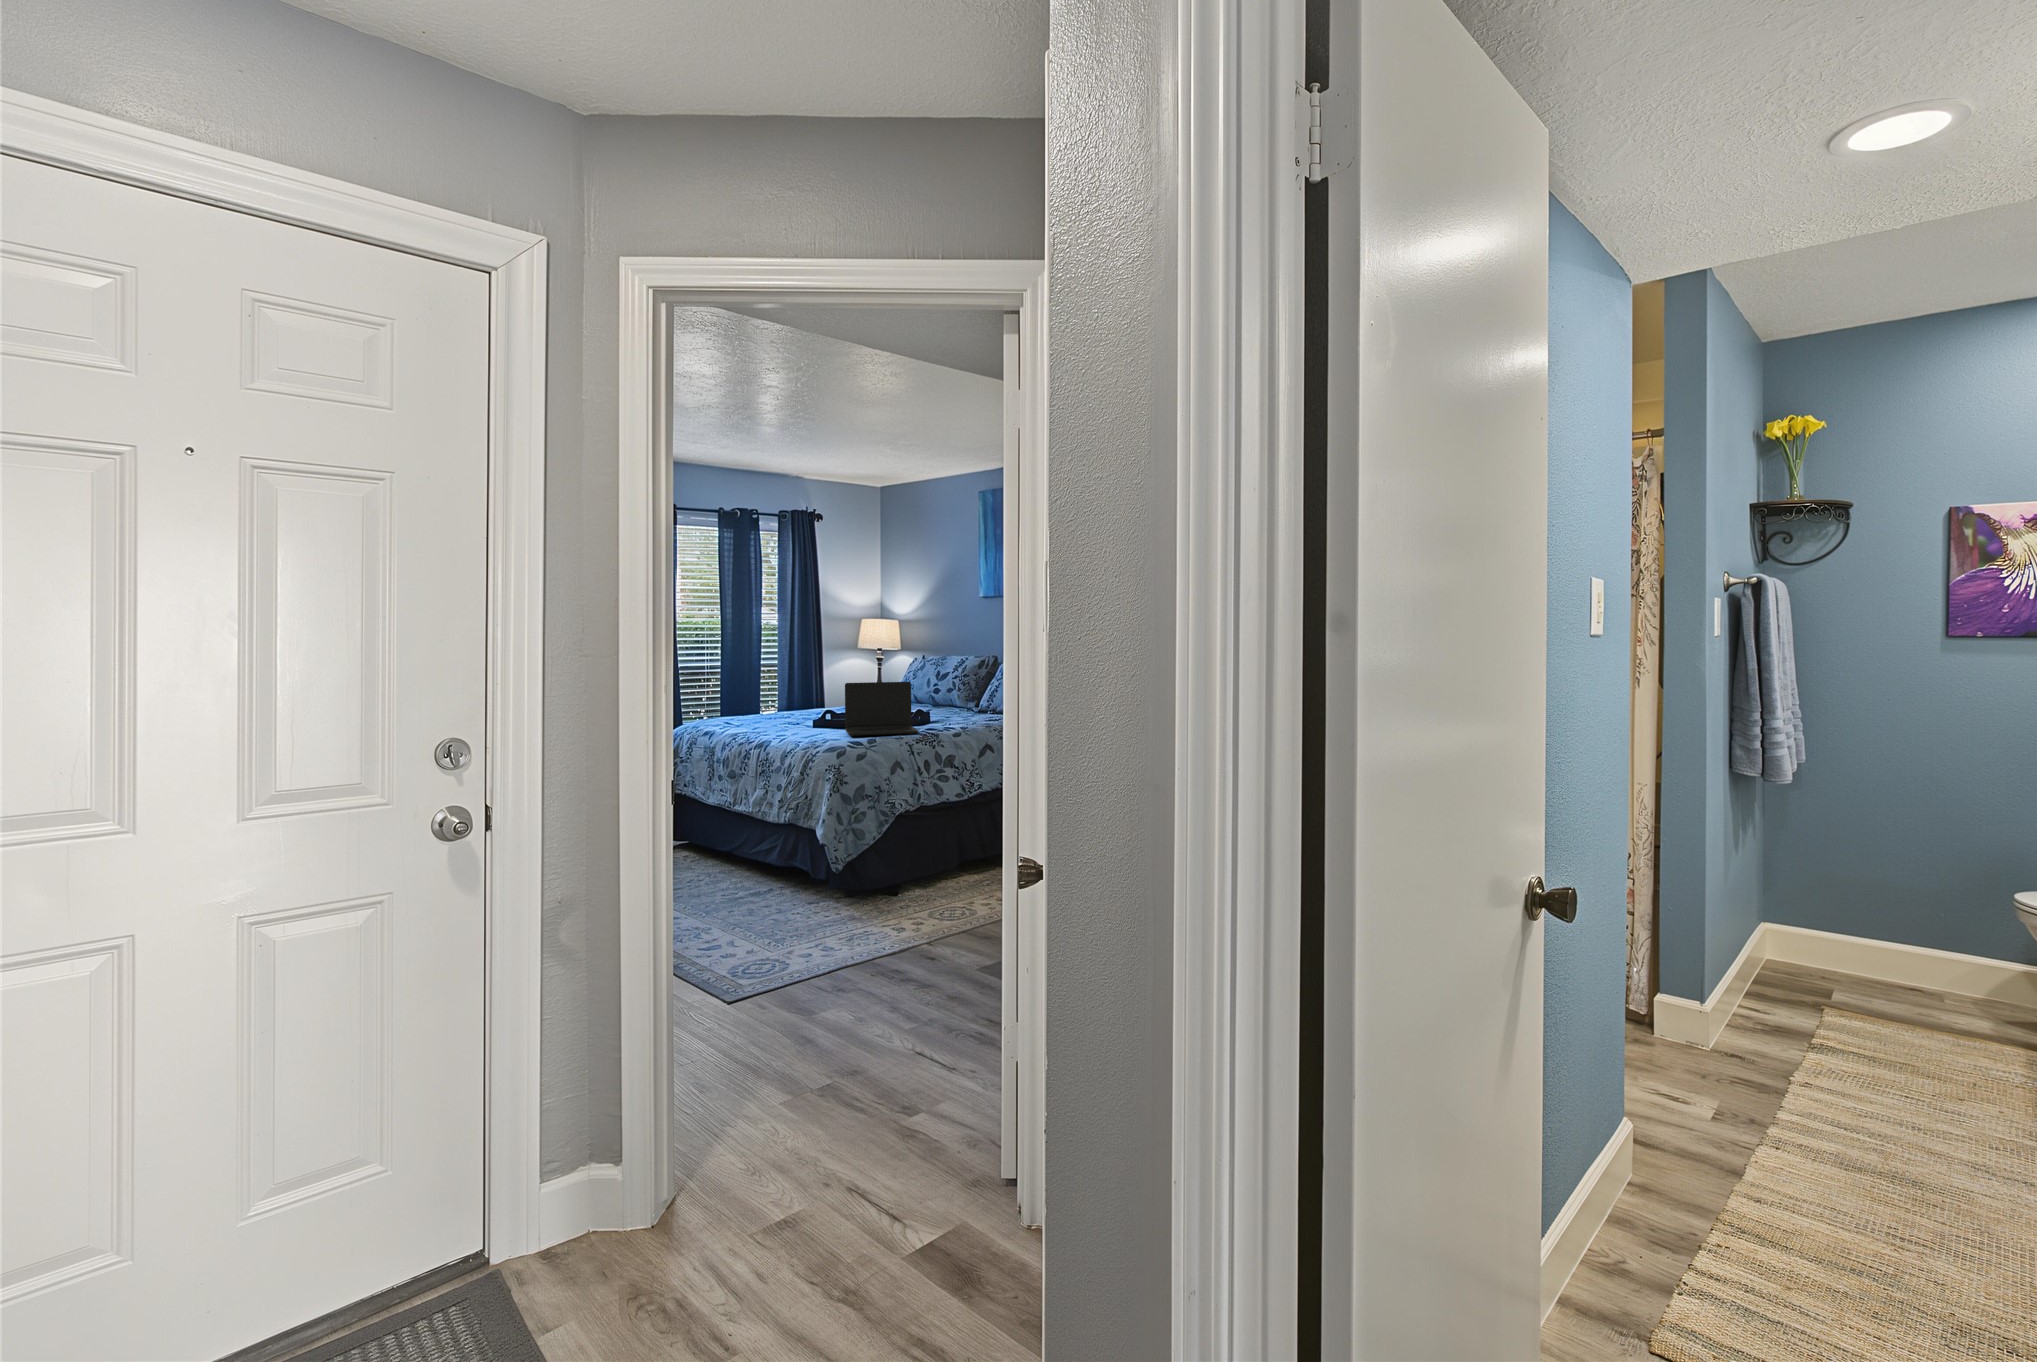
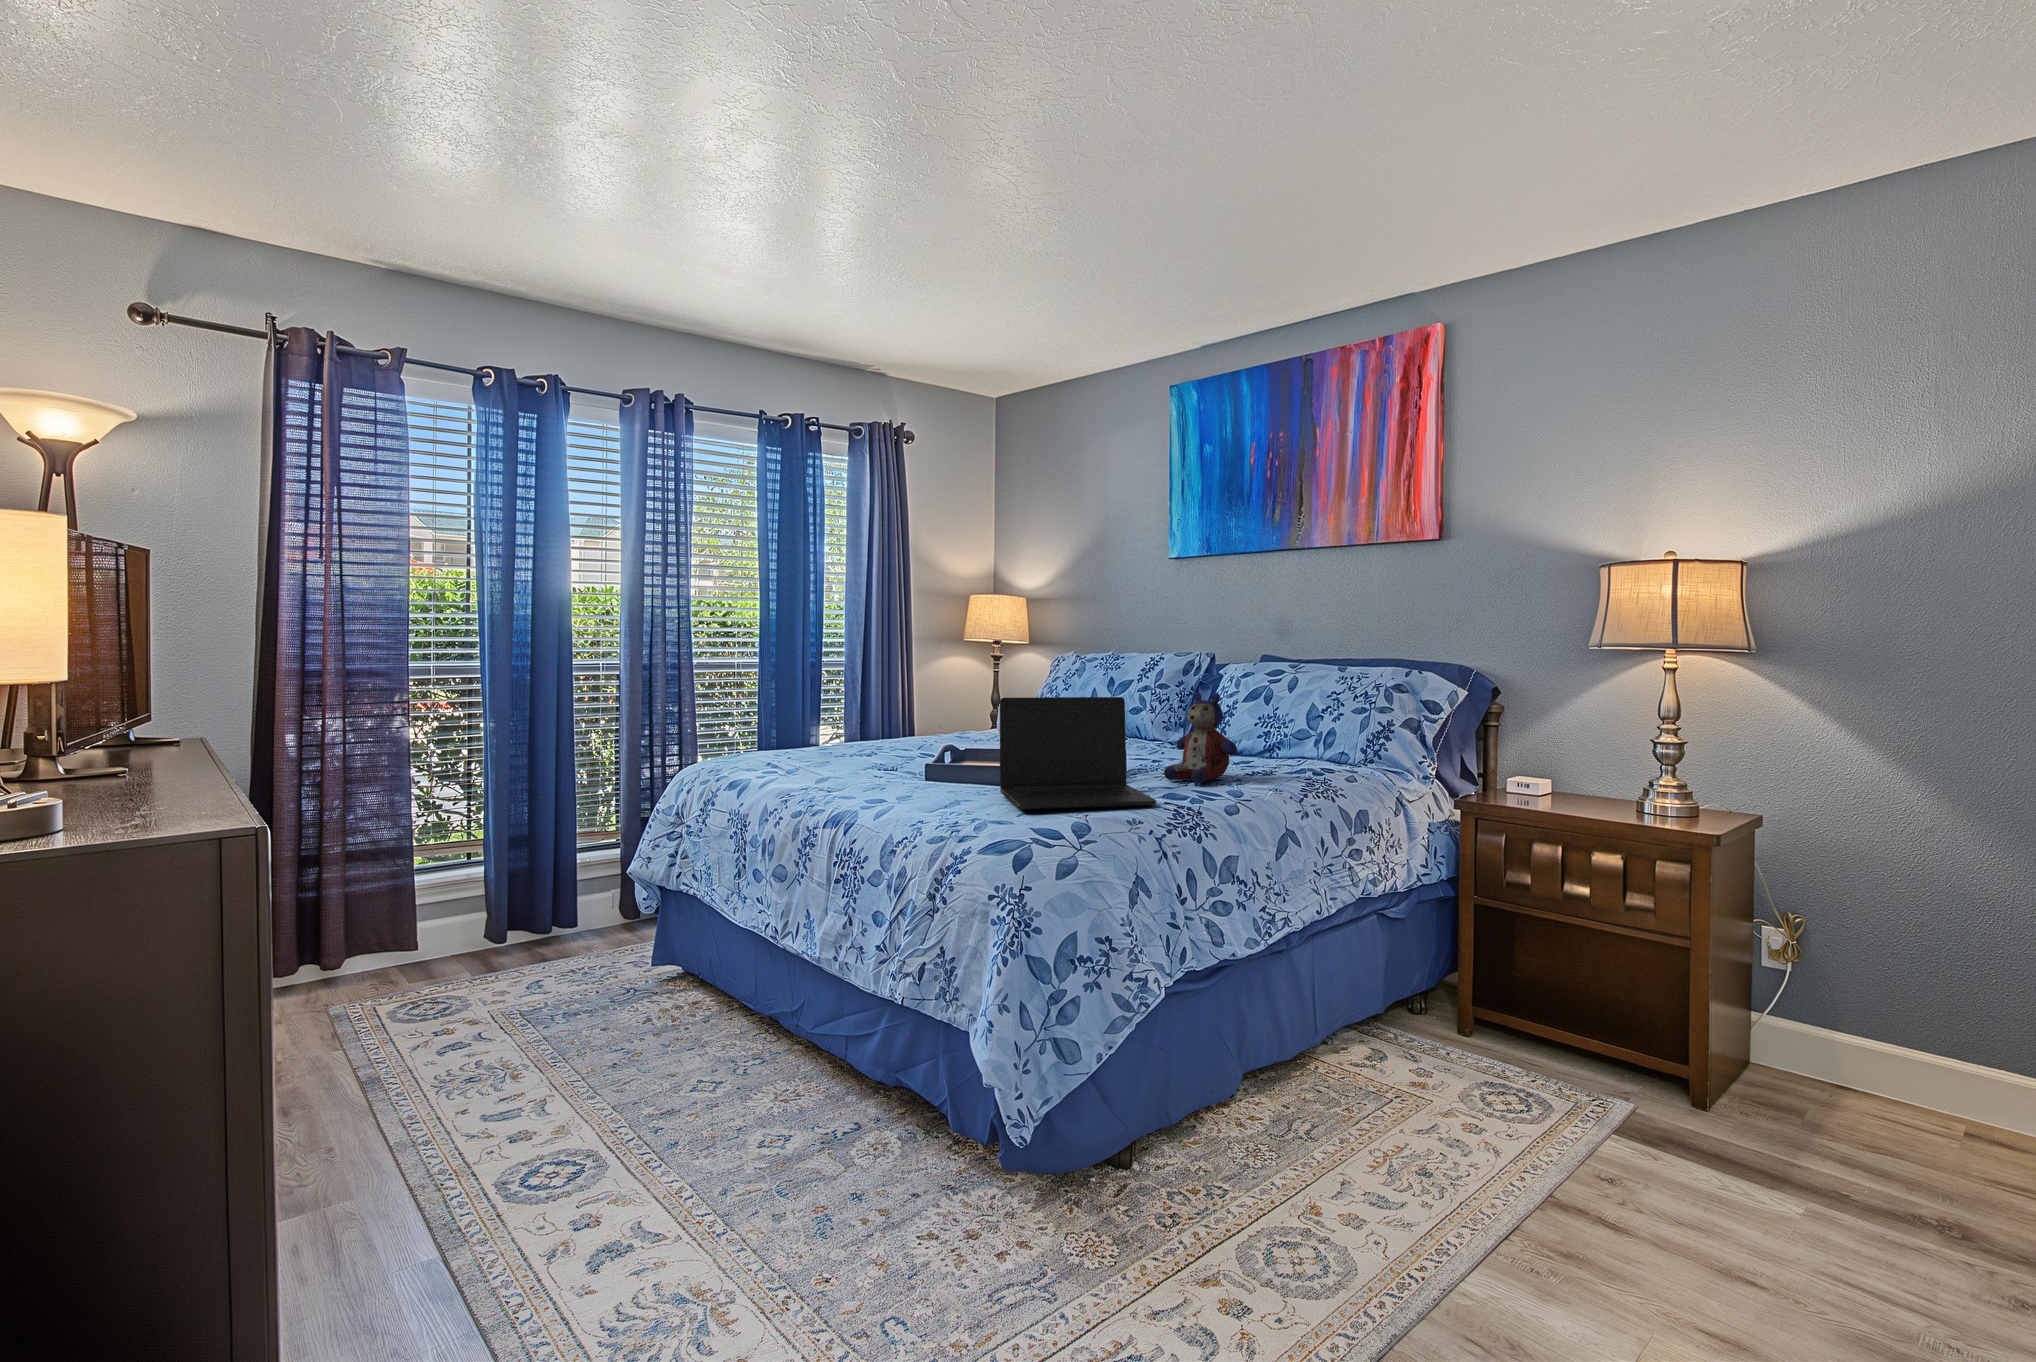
stuffed bear: none [935,678,971,725] -> present [1164,692,1237,784]

